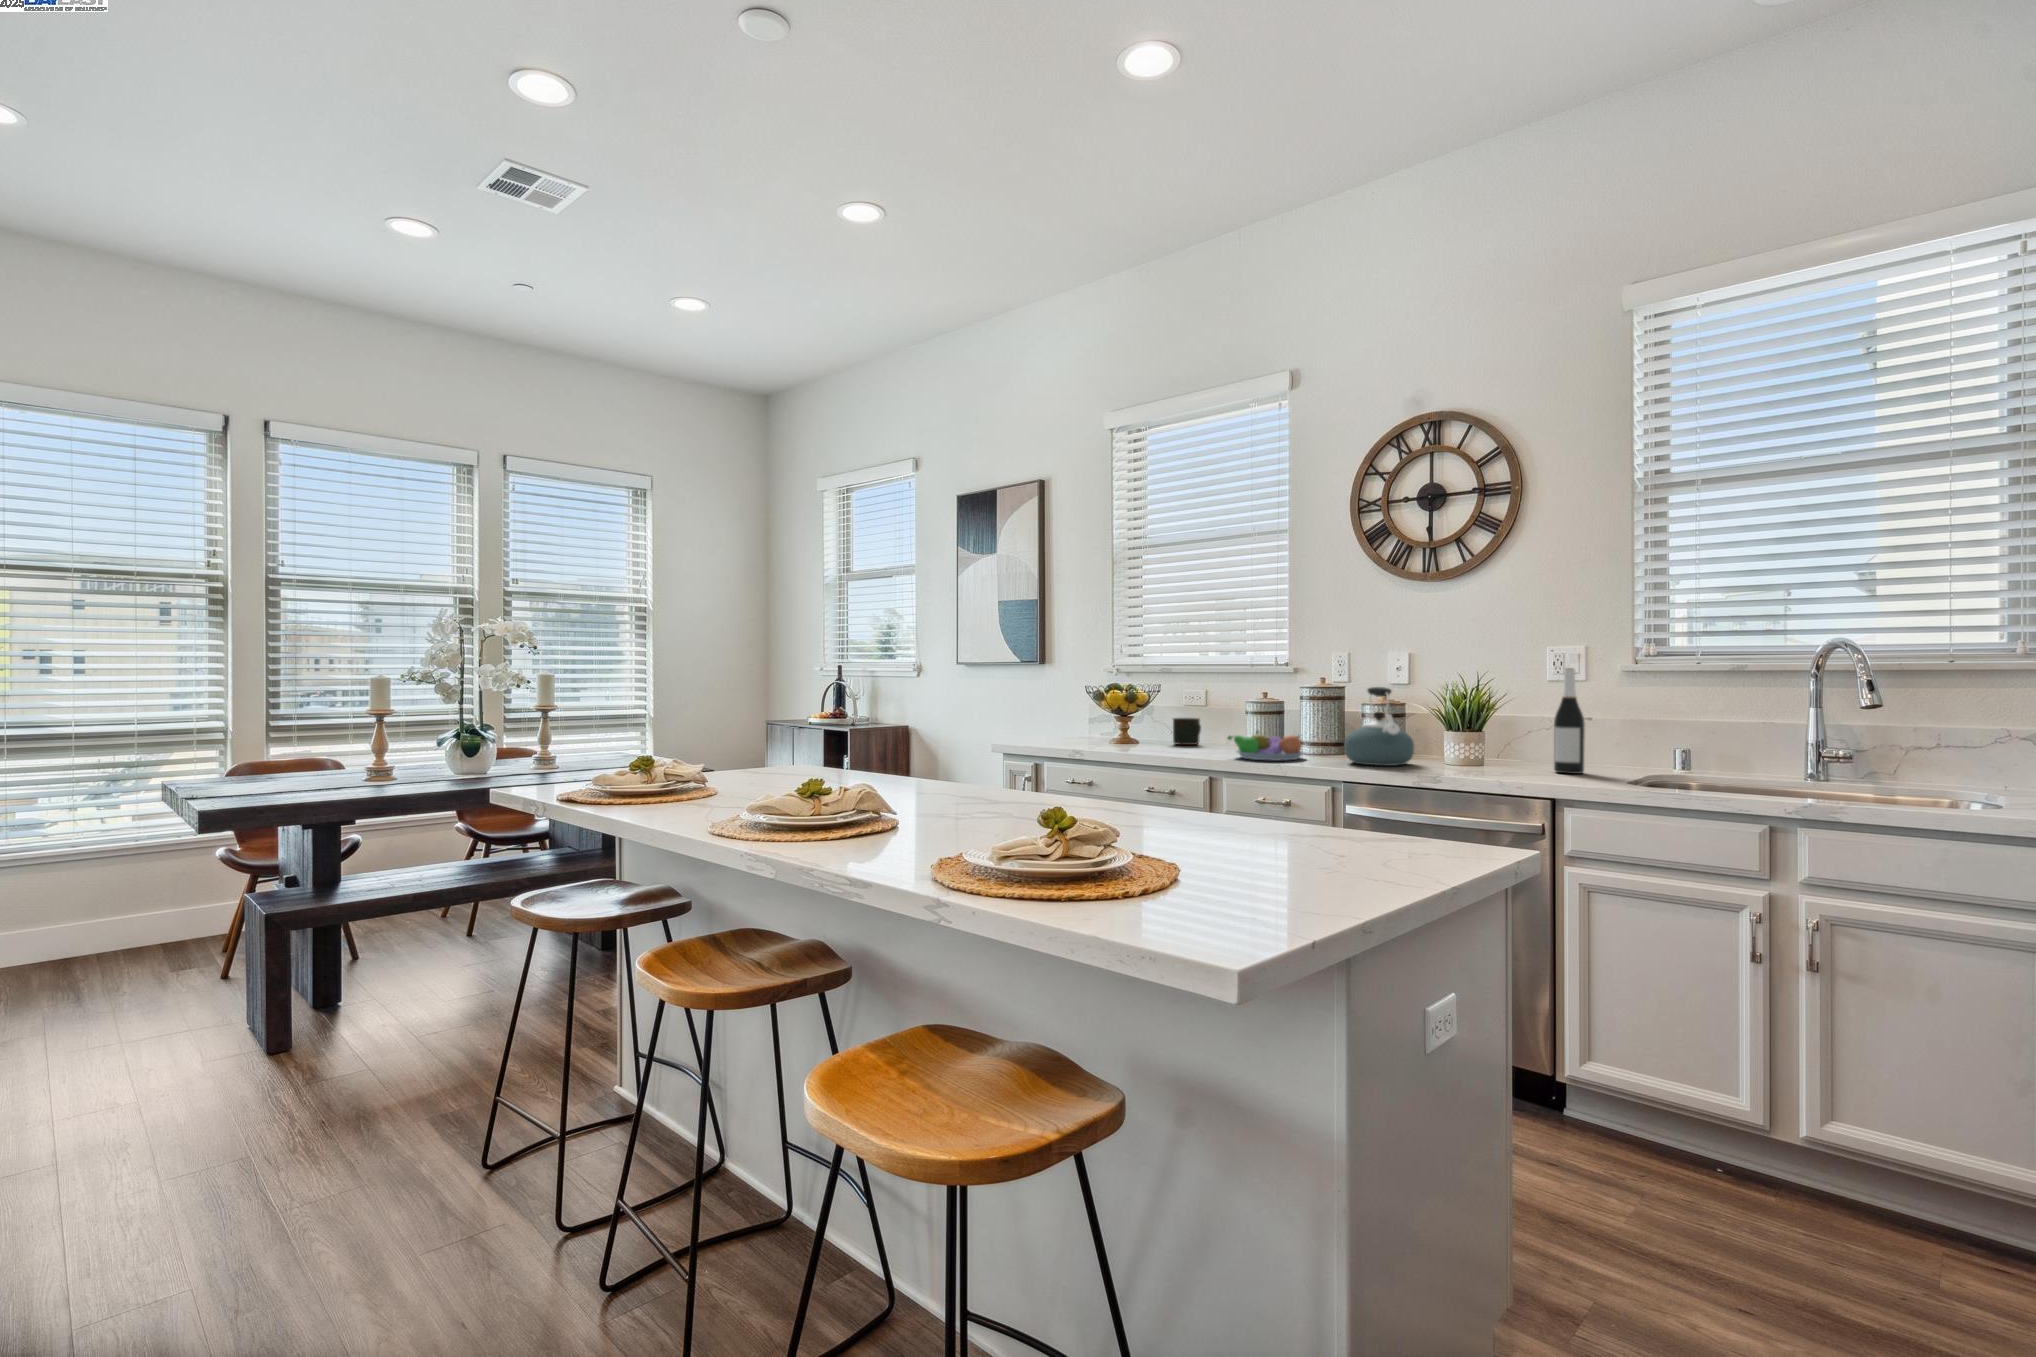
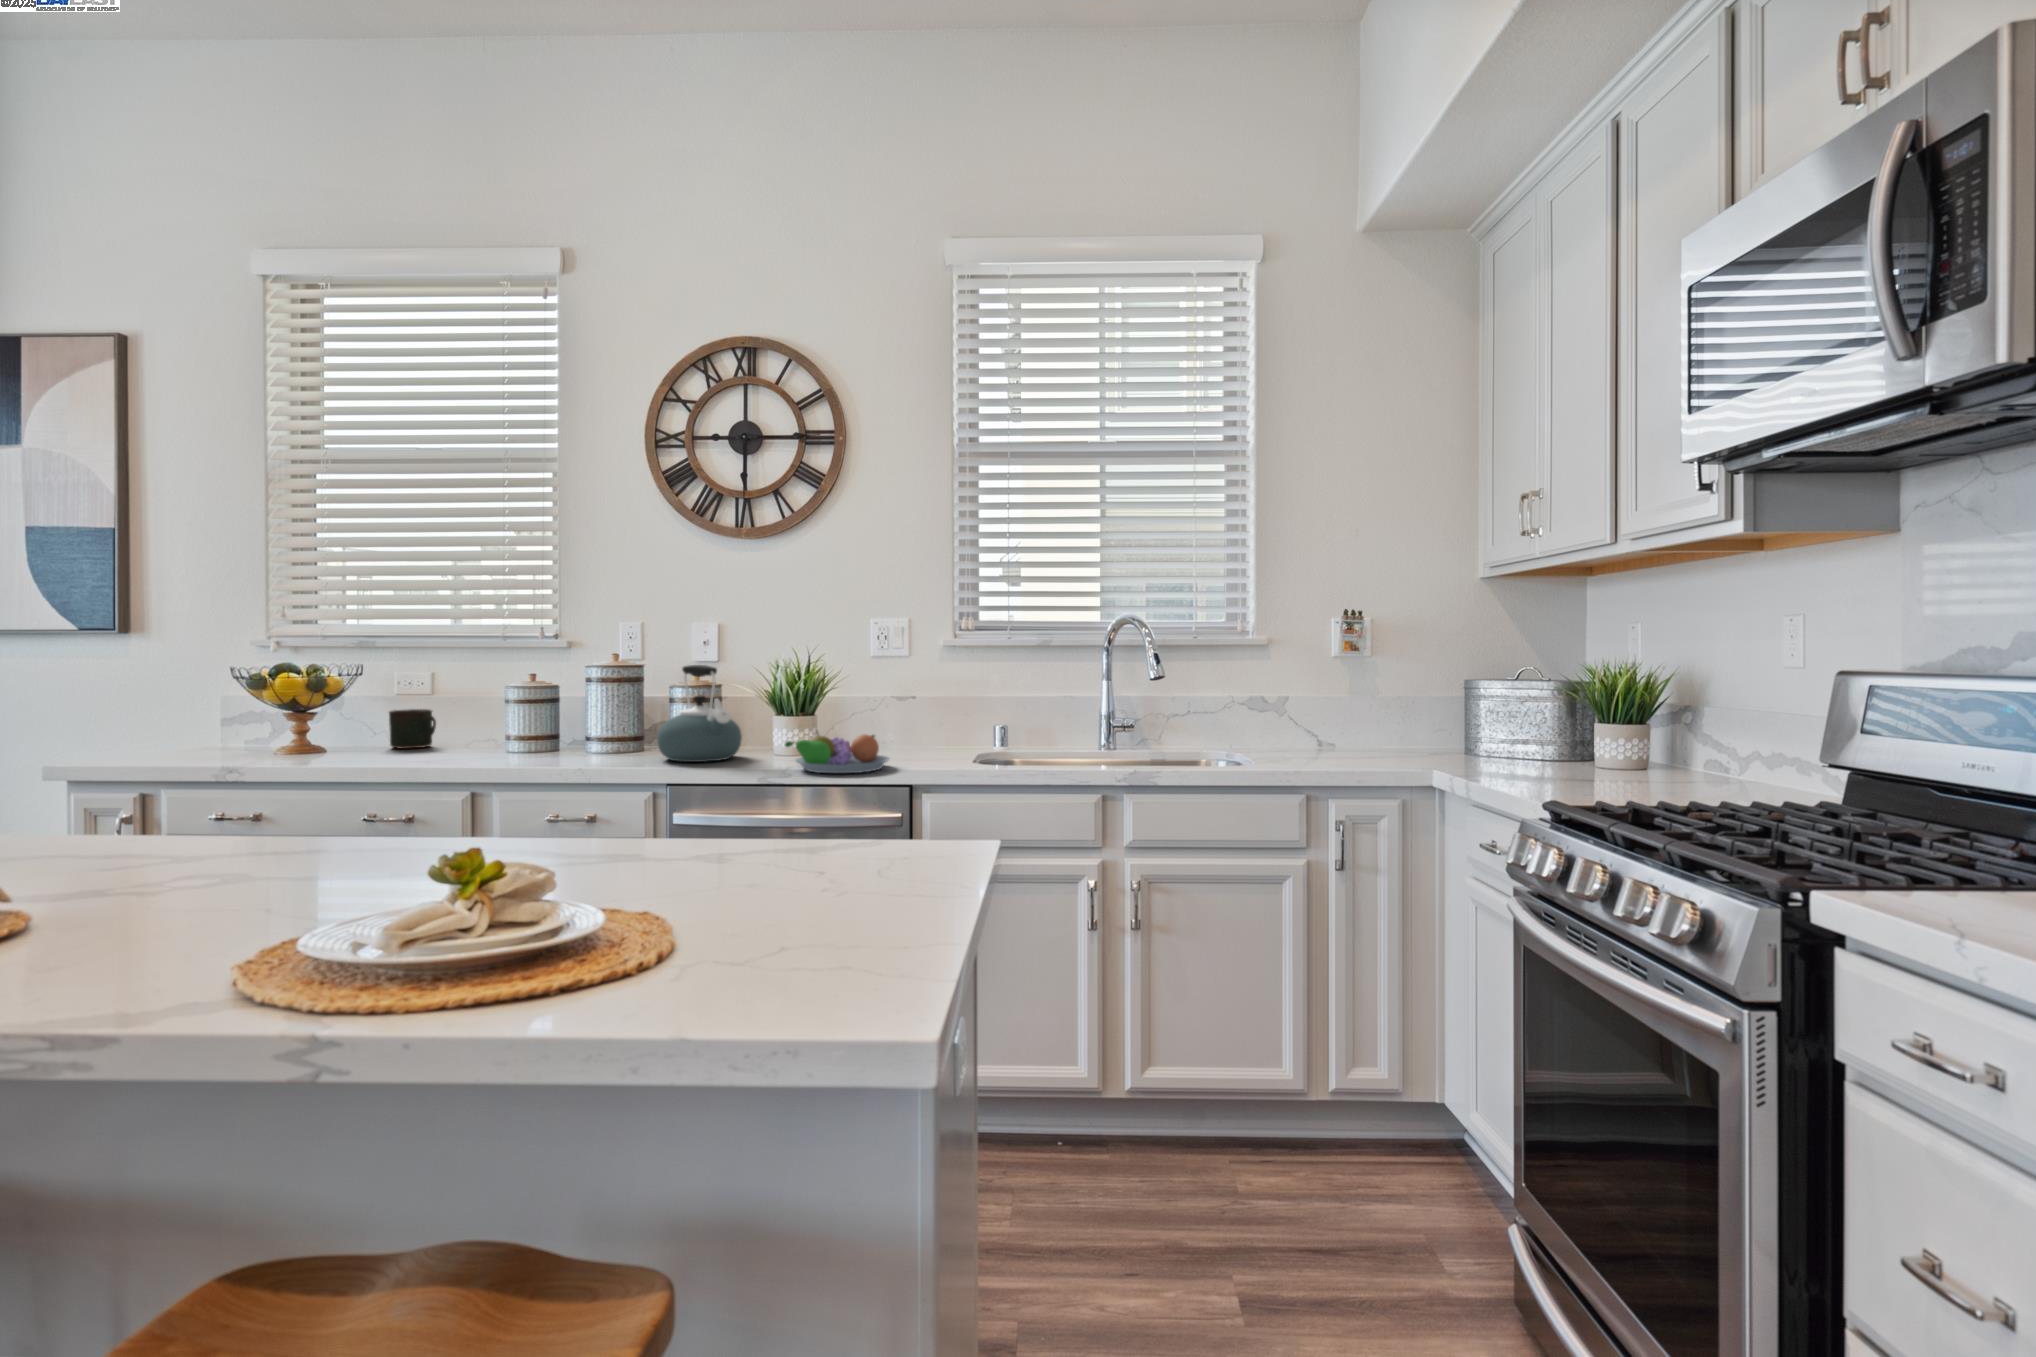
wine bottle: present [1554,668,1585,774] -> none [890,642,919,756]
fruit bowl: present [1228,731,1304,761] -> present [785,730,890,773]

